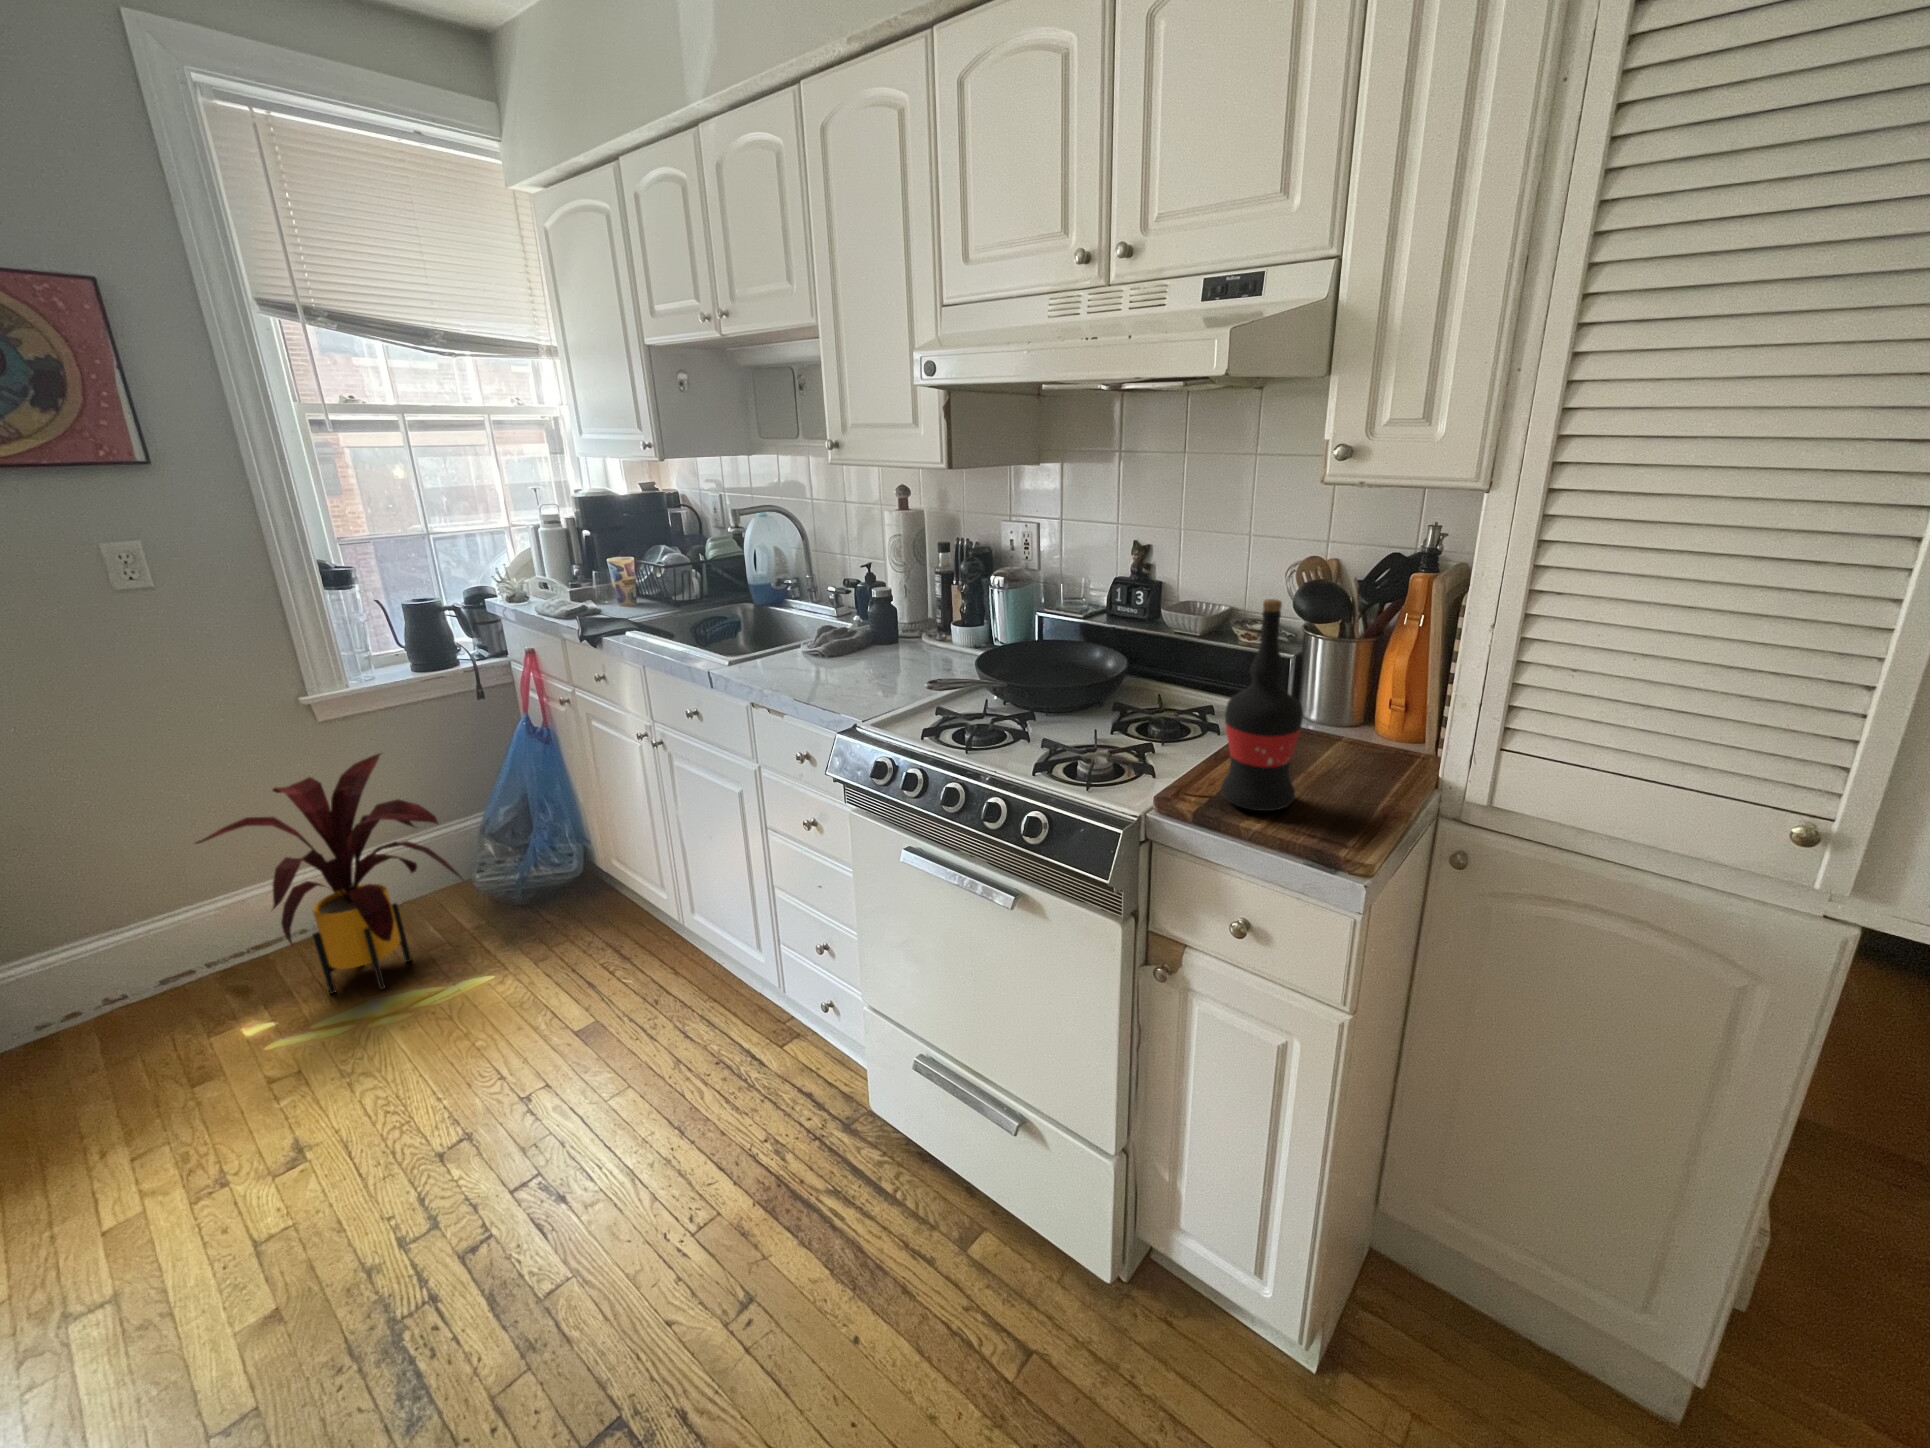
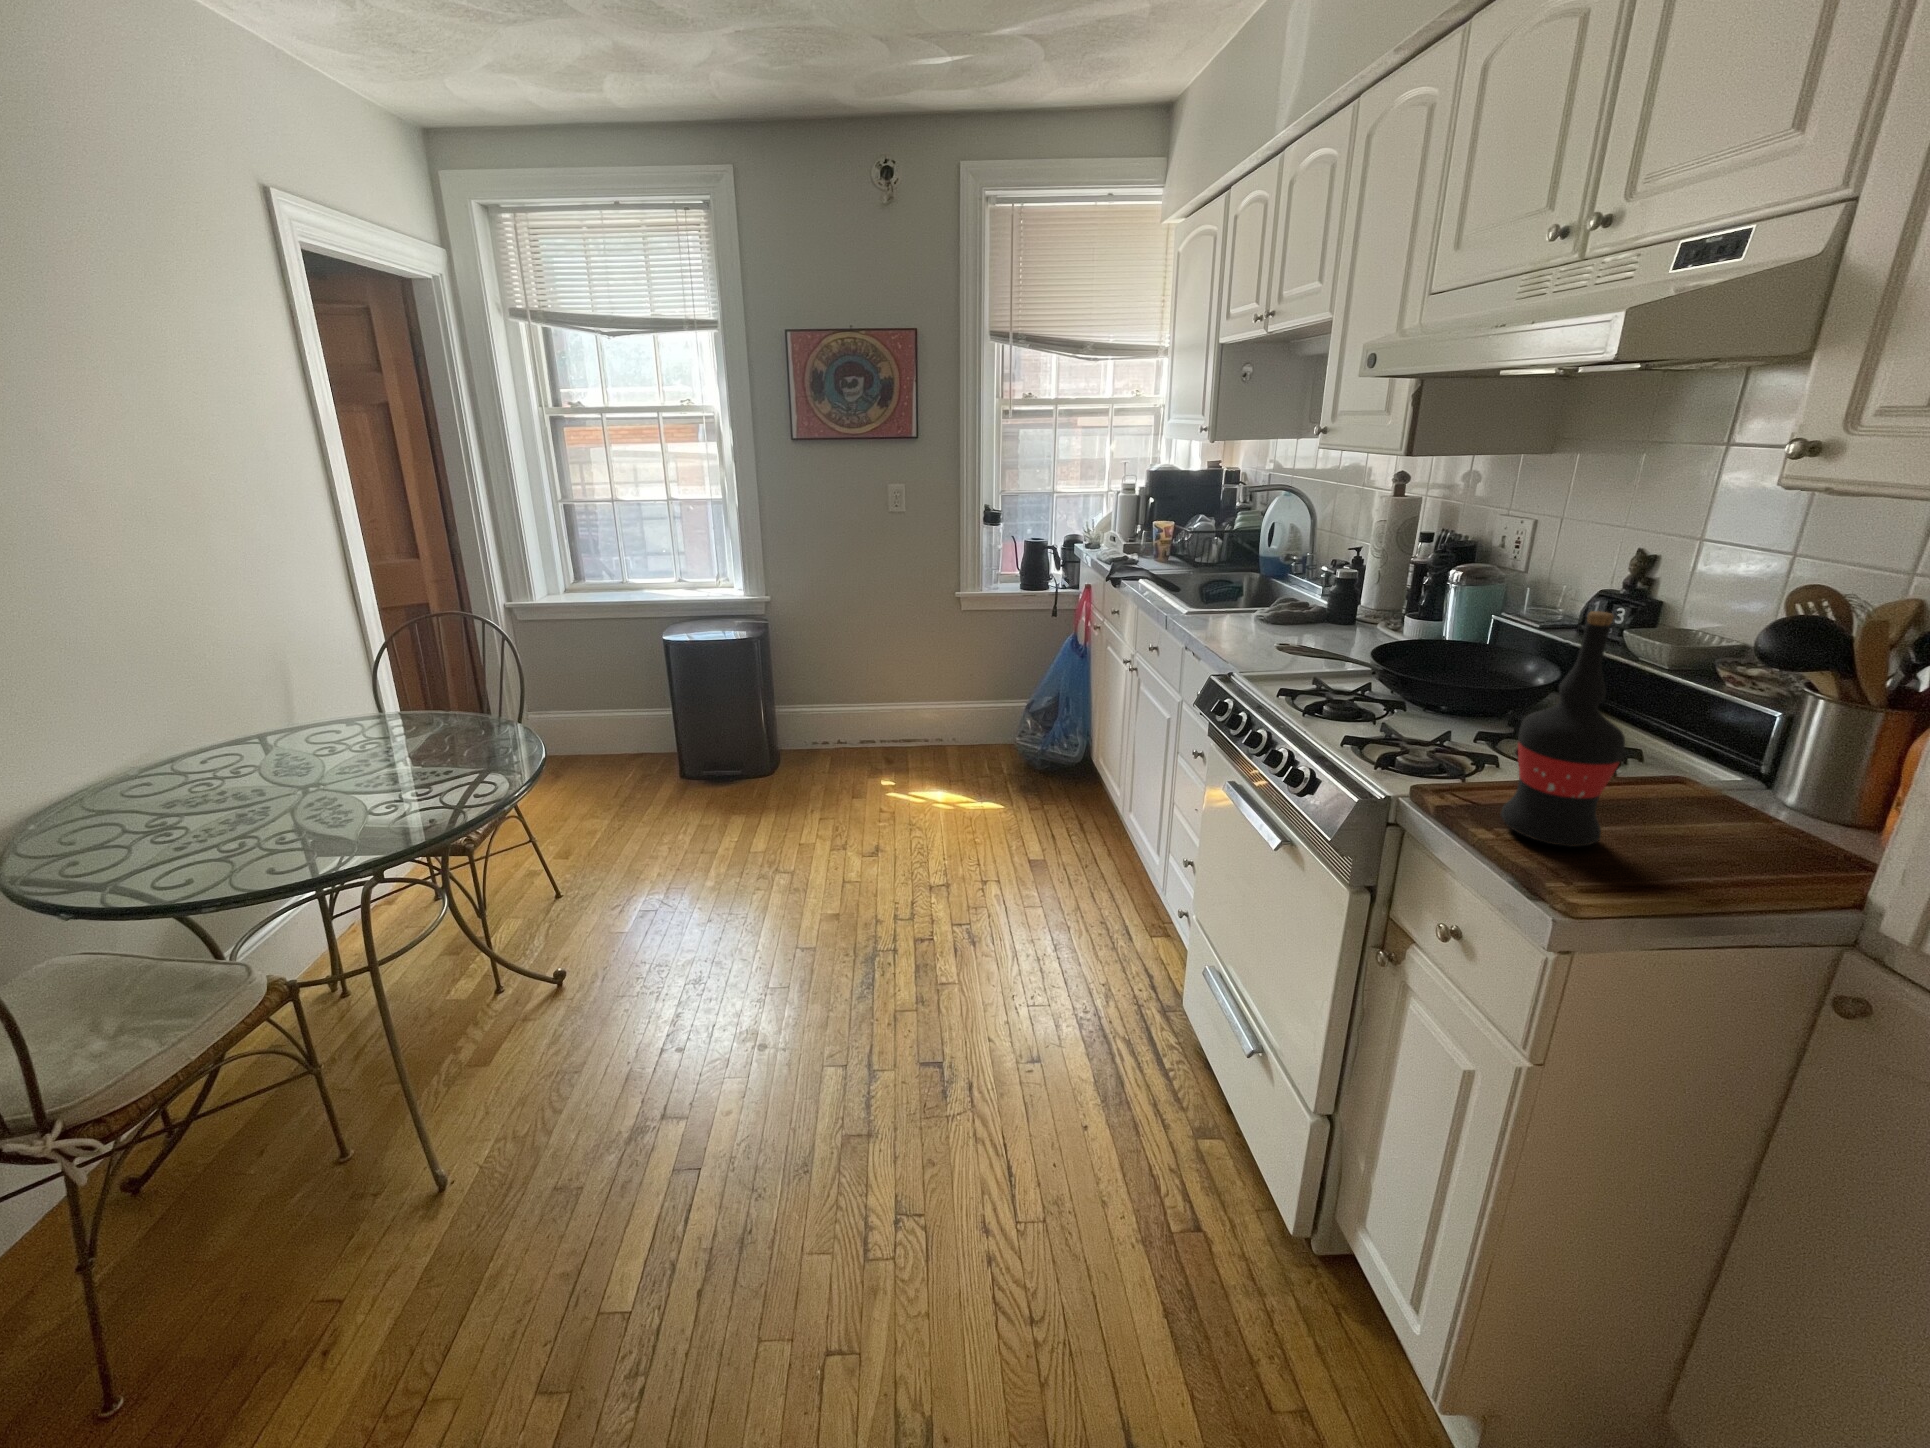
house plant: present [196,754,464,994] -> none [886,638,1005,787]

